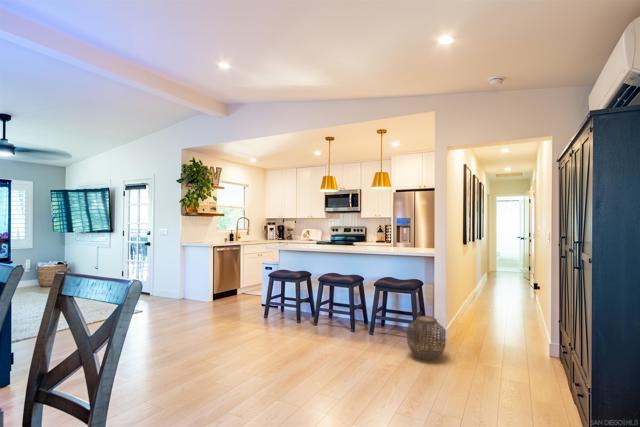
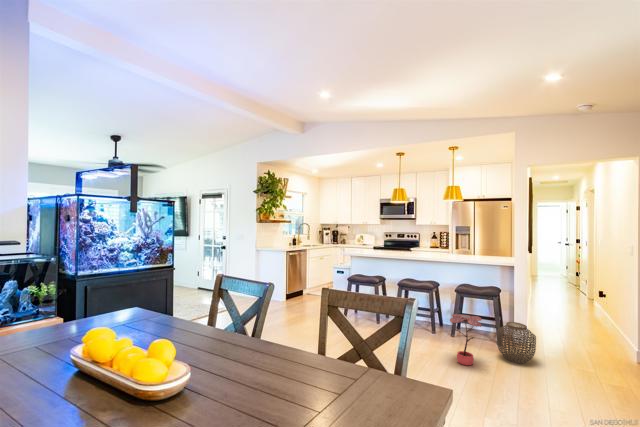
potted plant: none [351,308,387,364] -> present [450,314,482,365]

